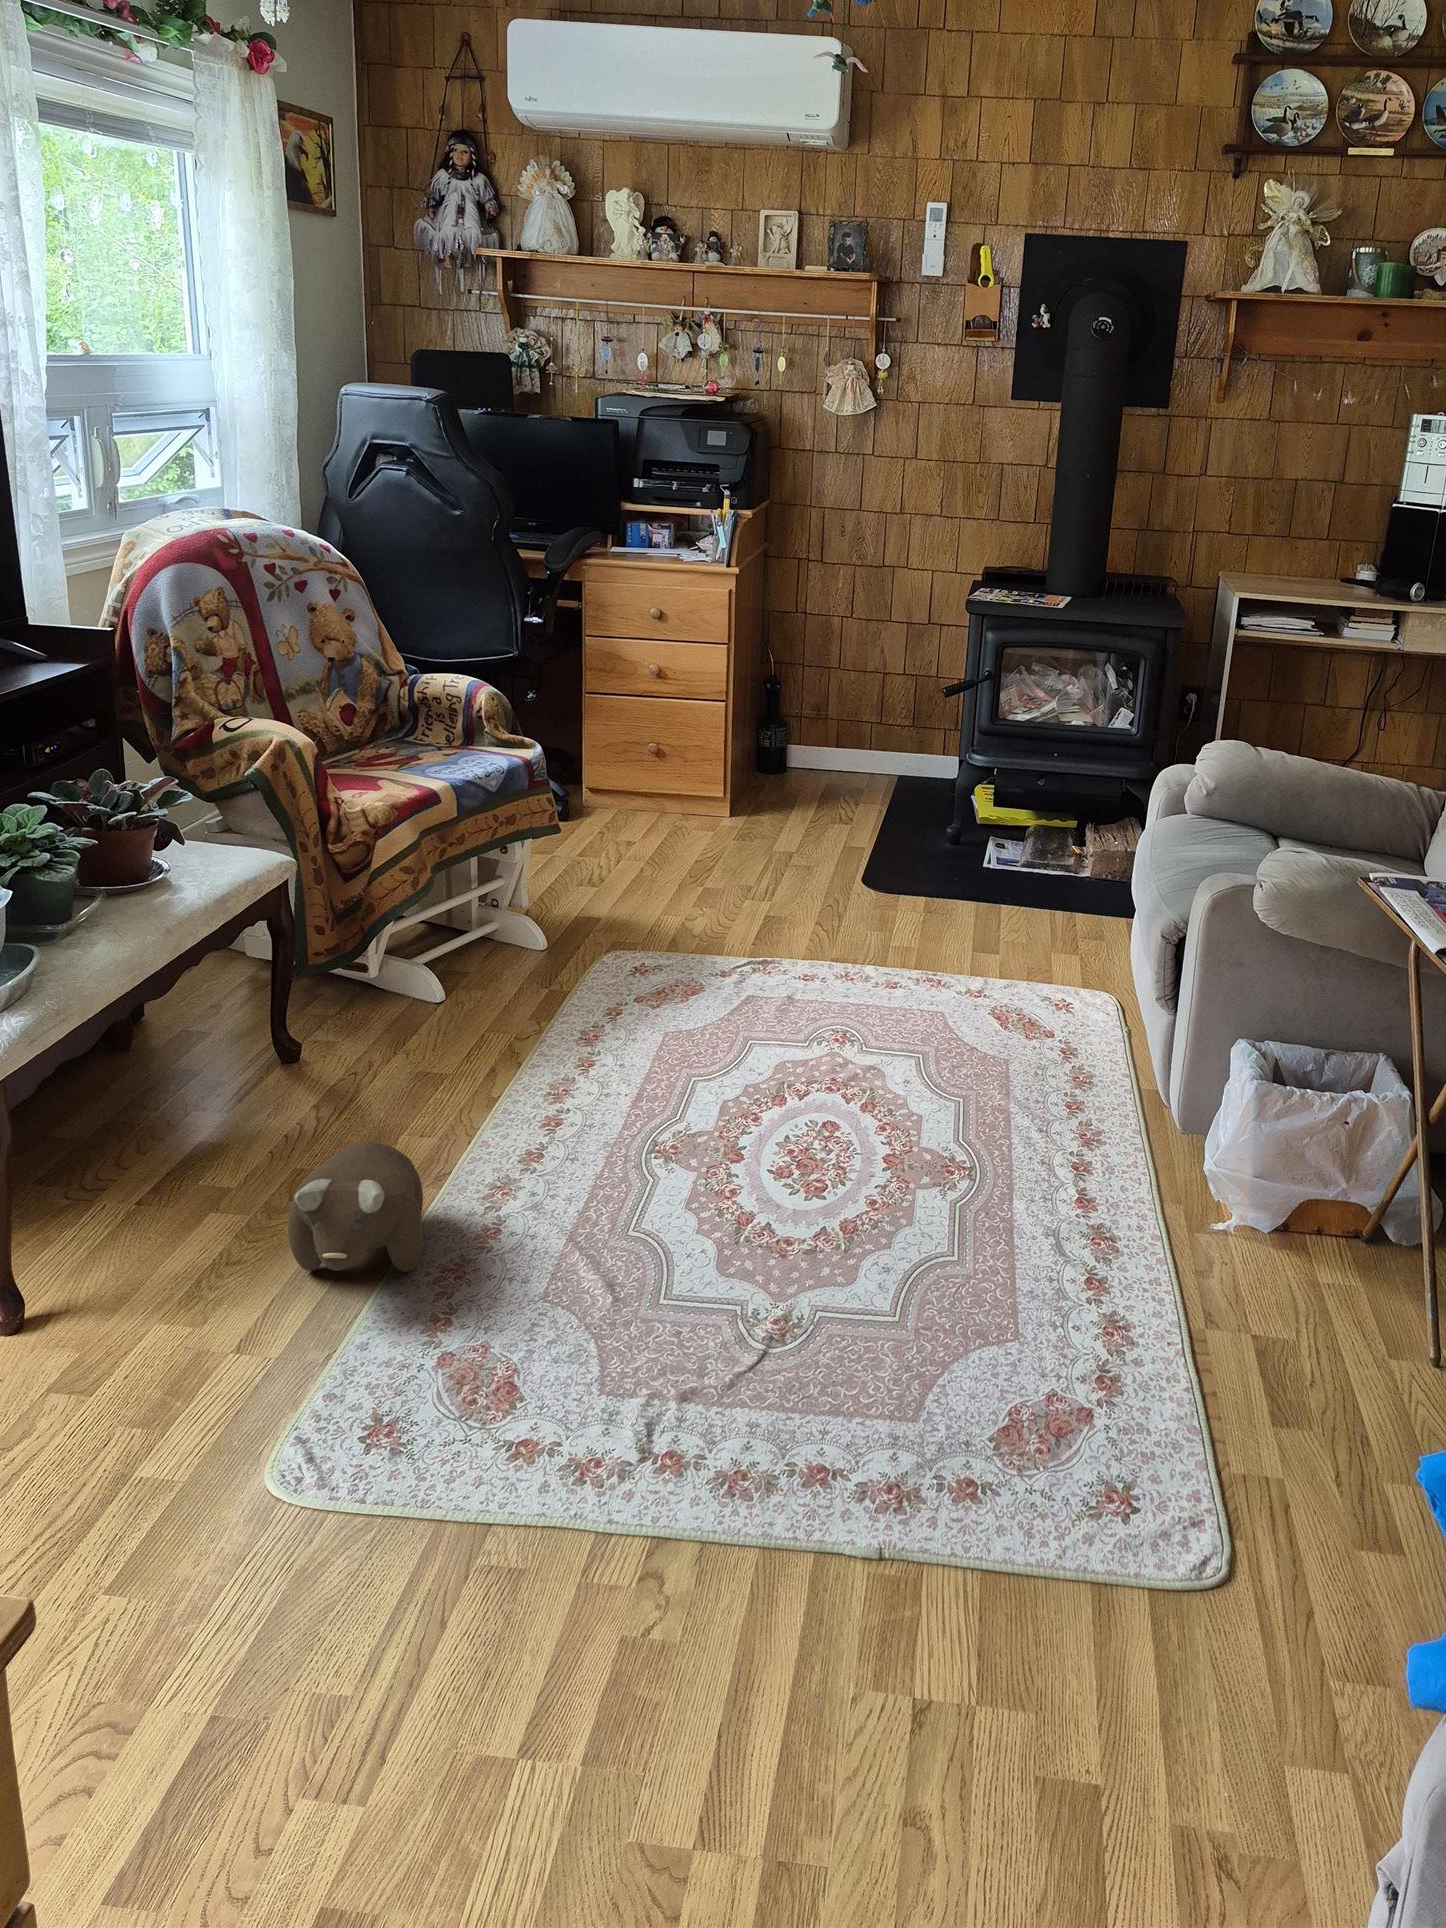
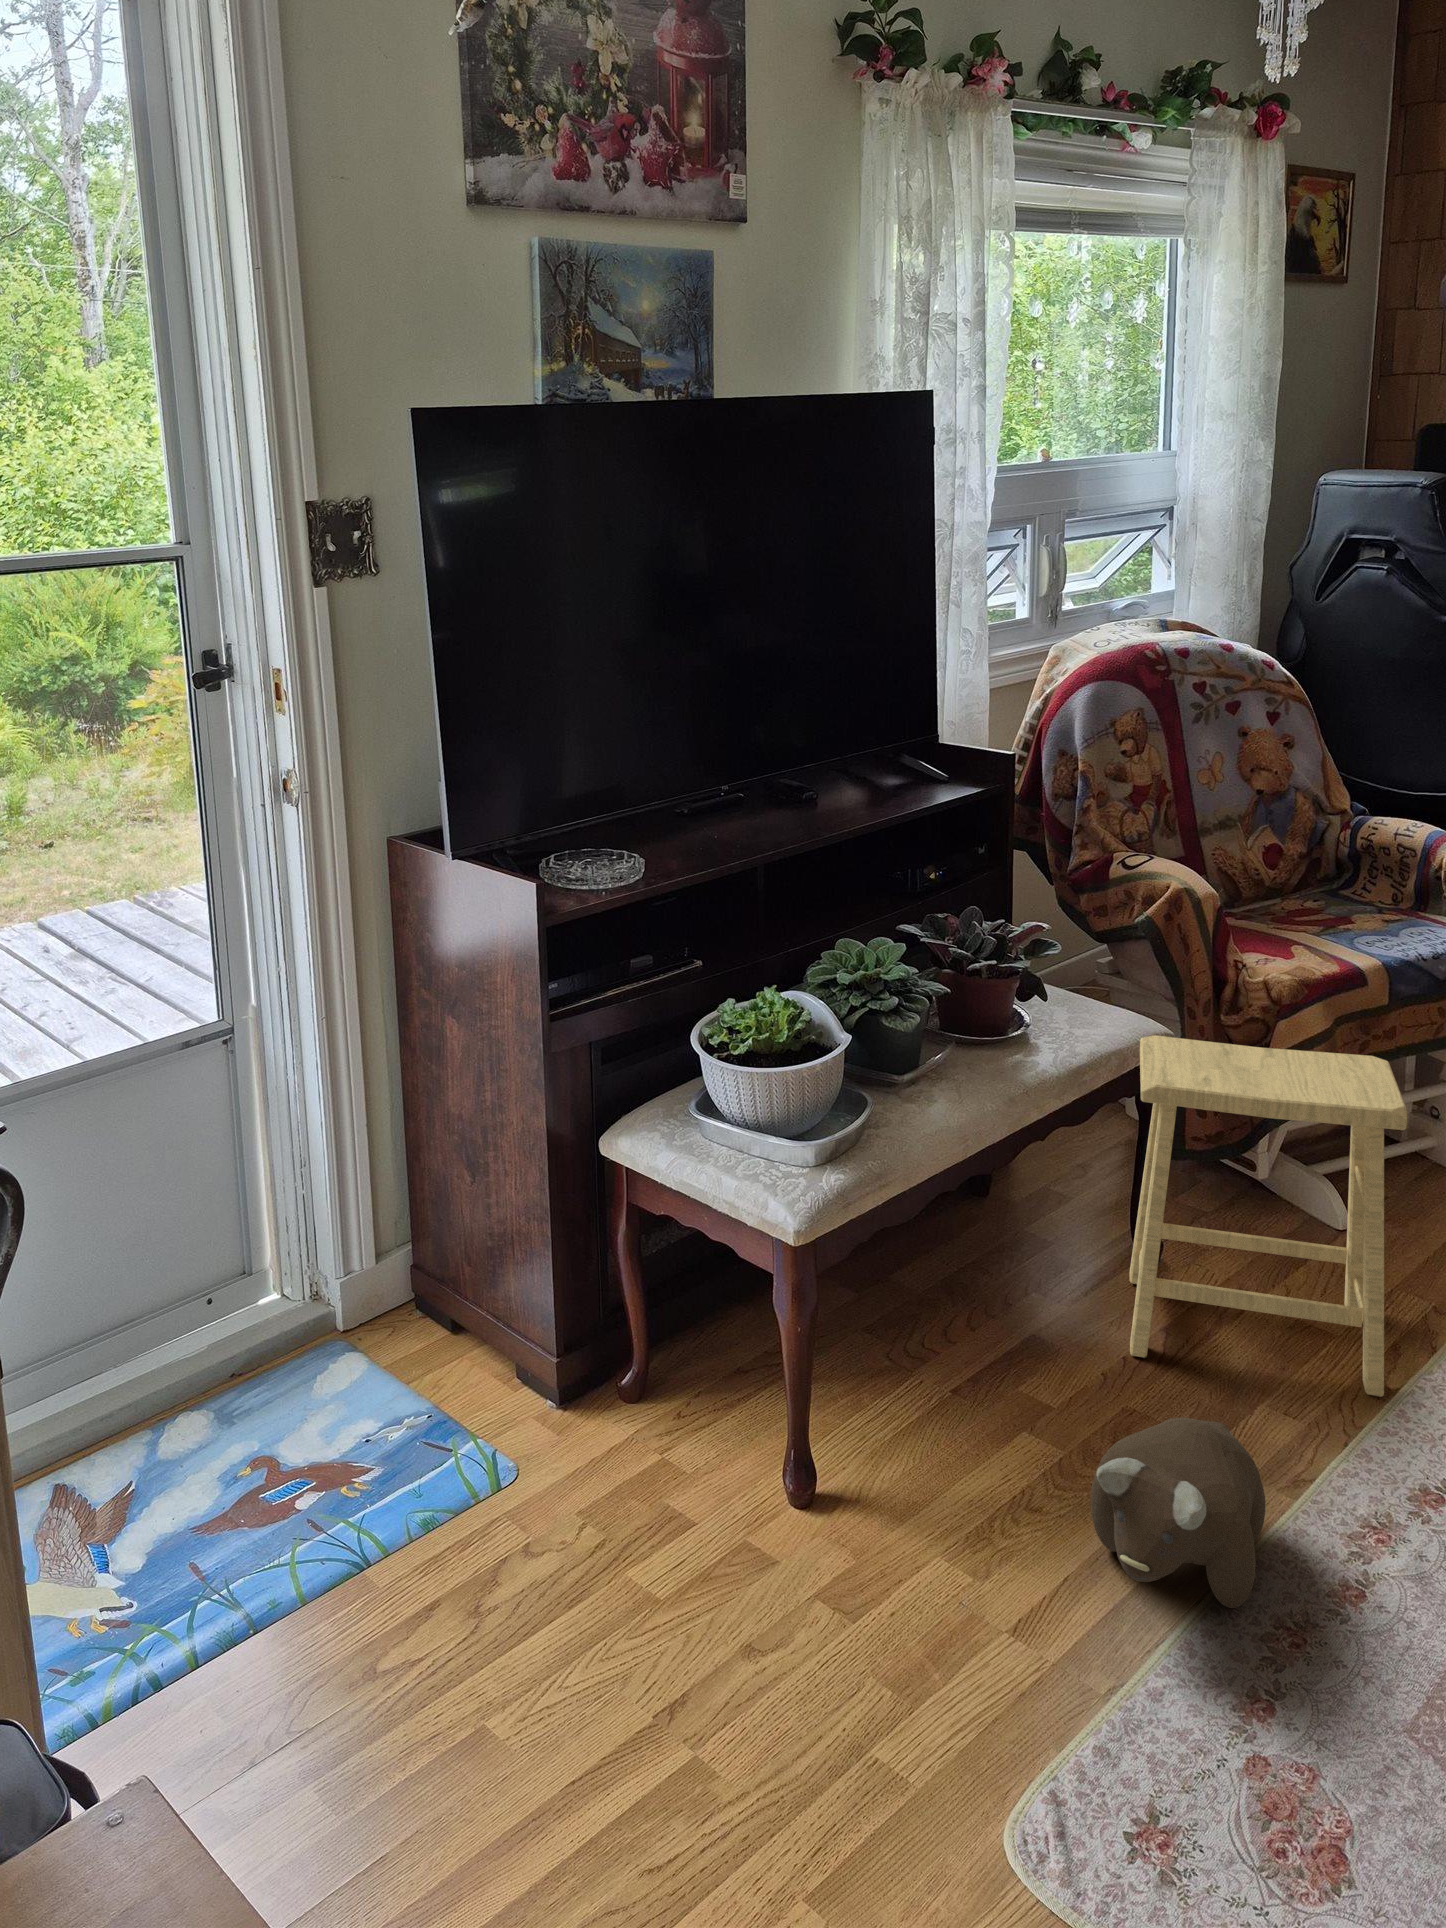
footstool: none [269,845,490,1136] -> present [1130,1035,1407,1397]

